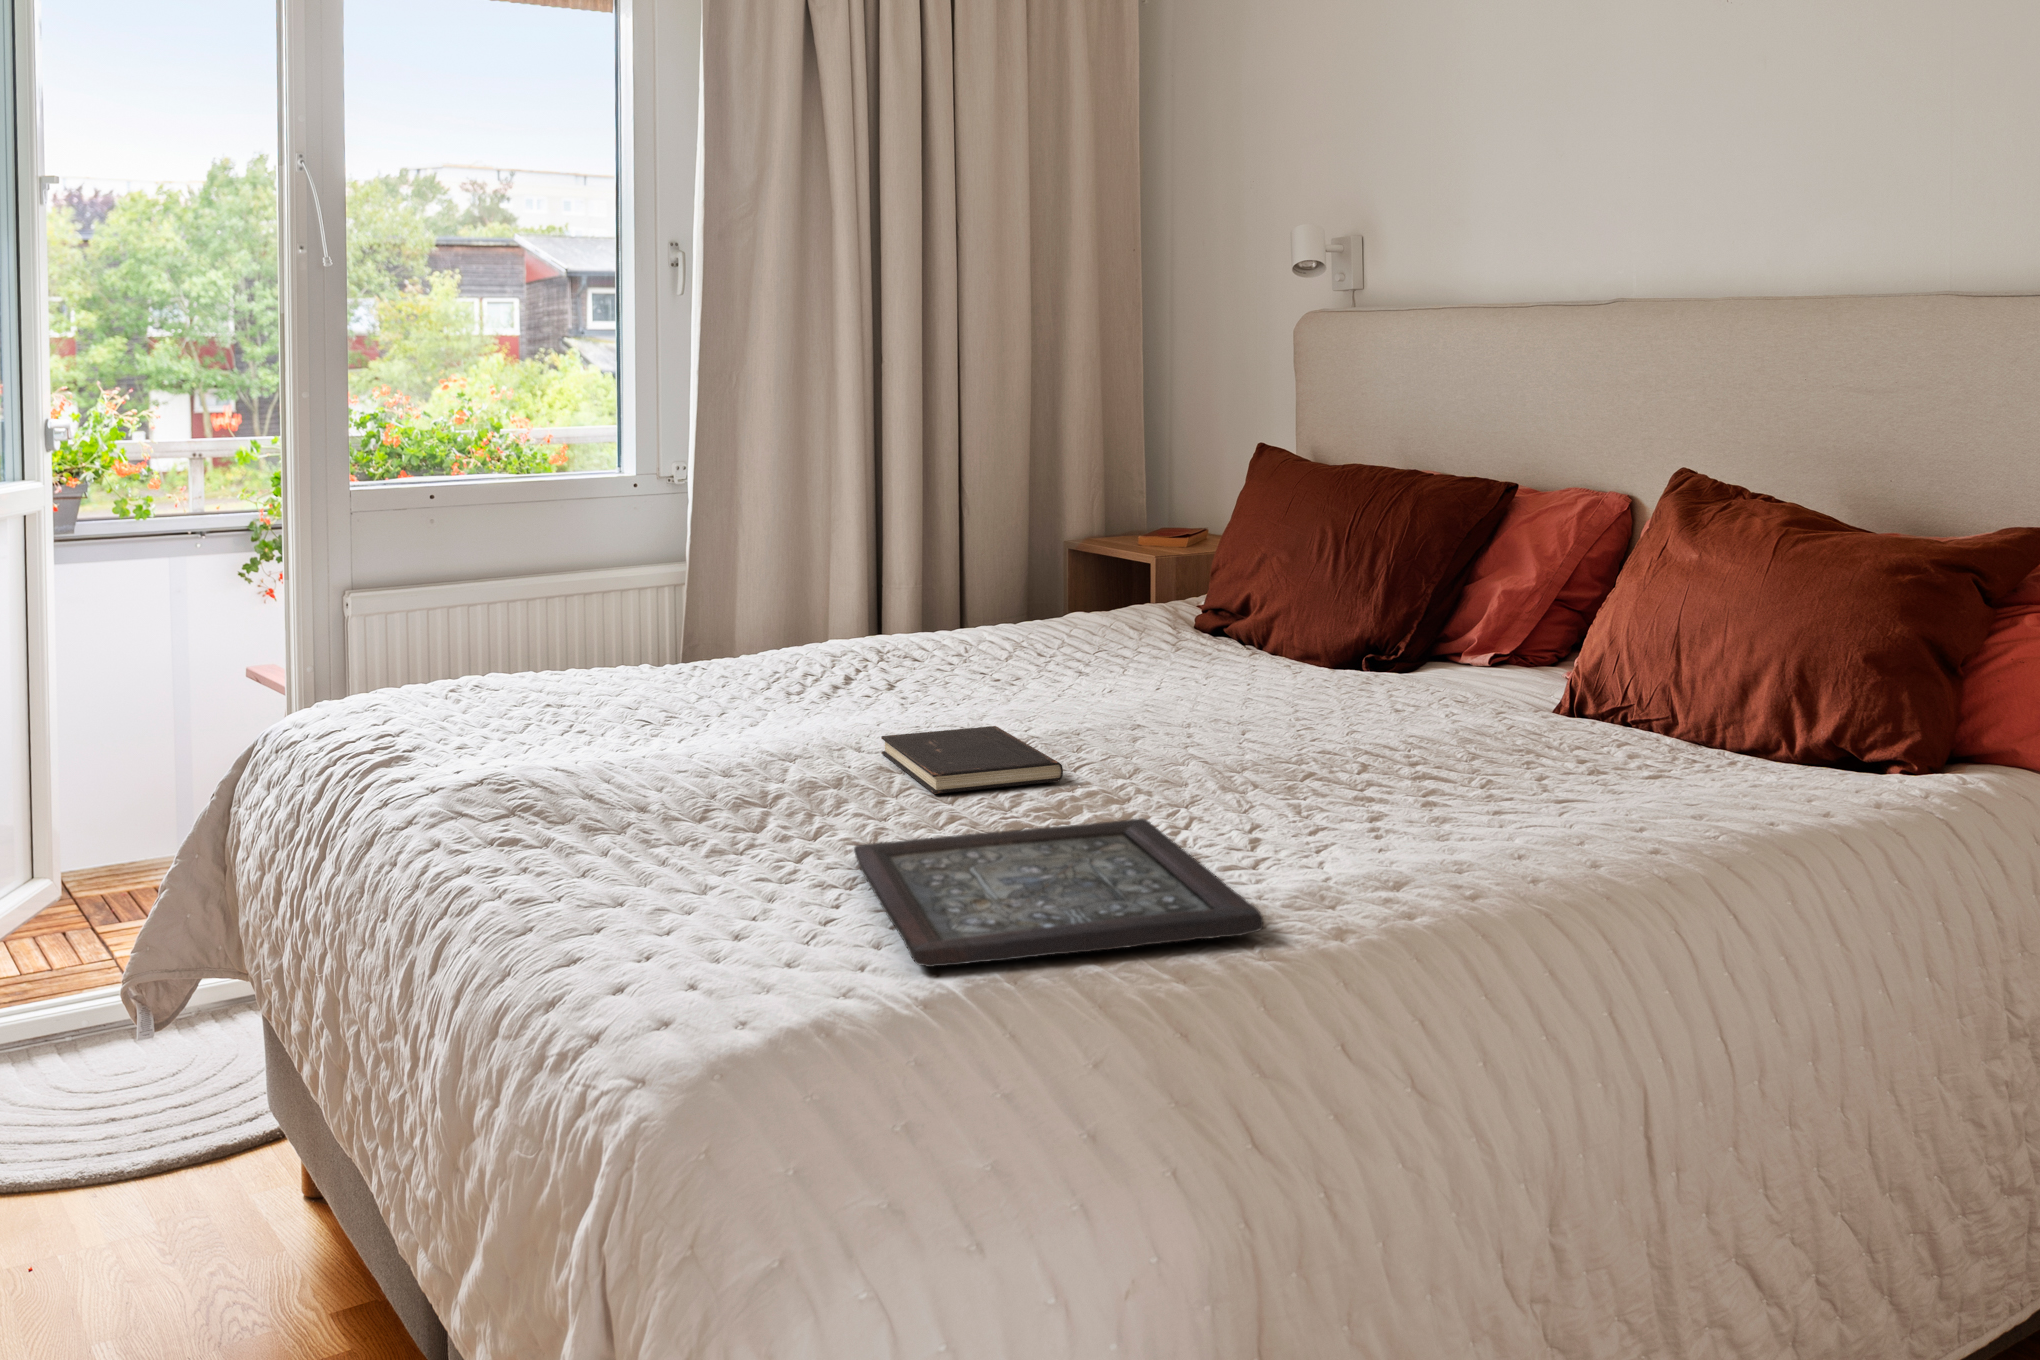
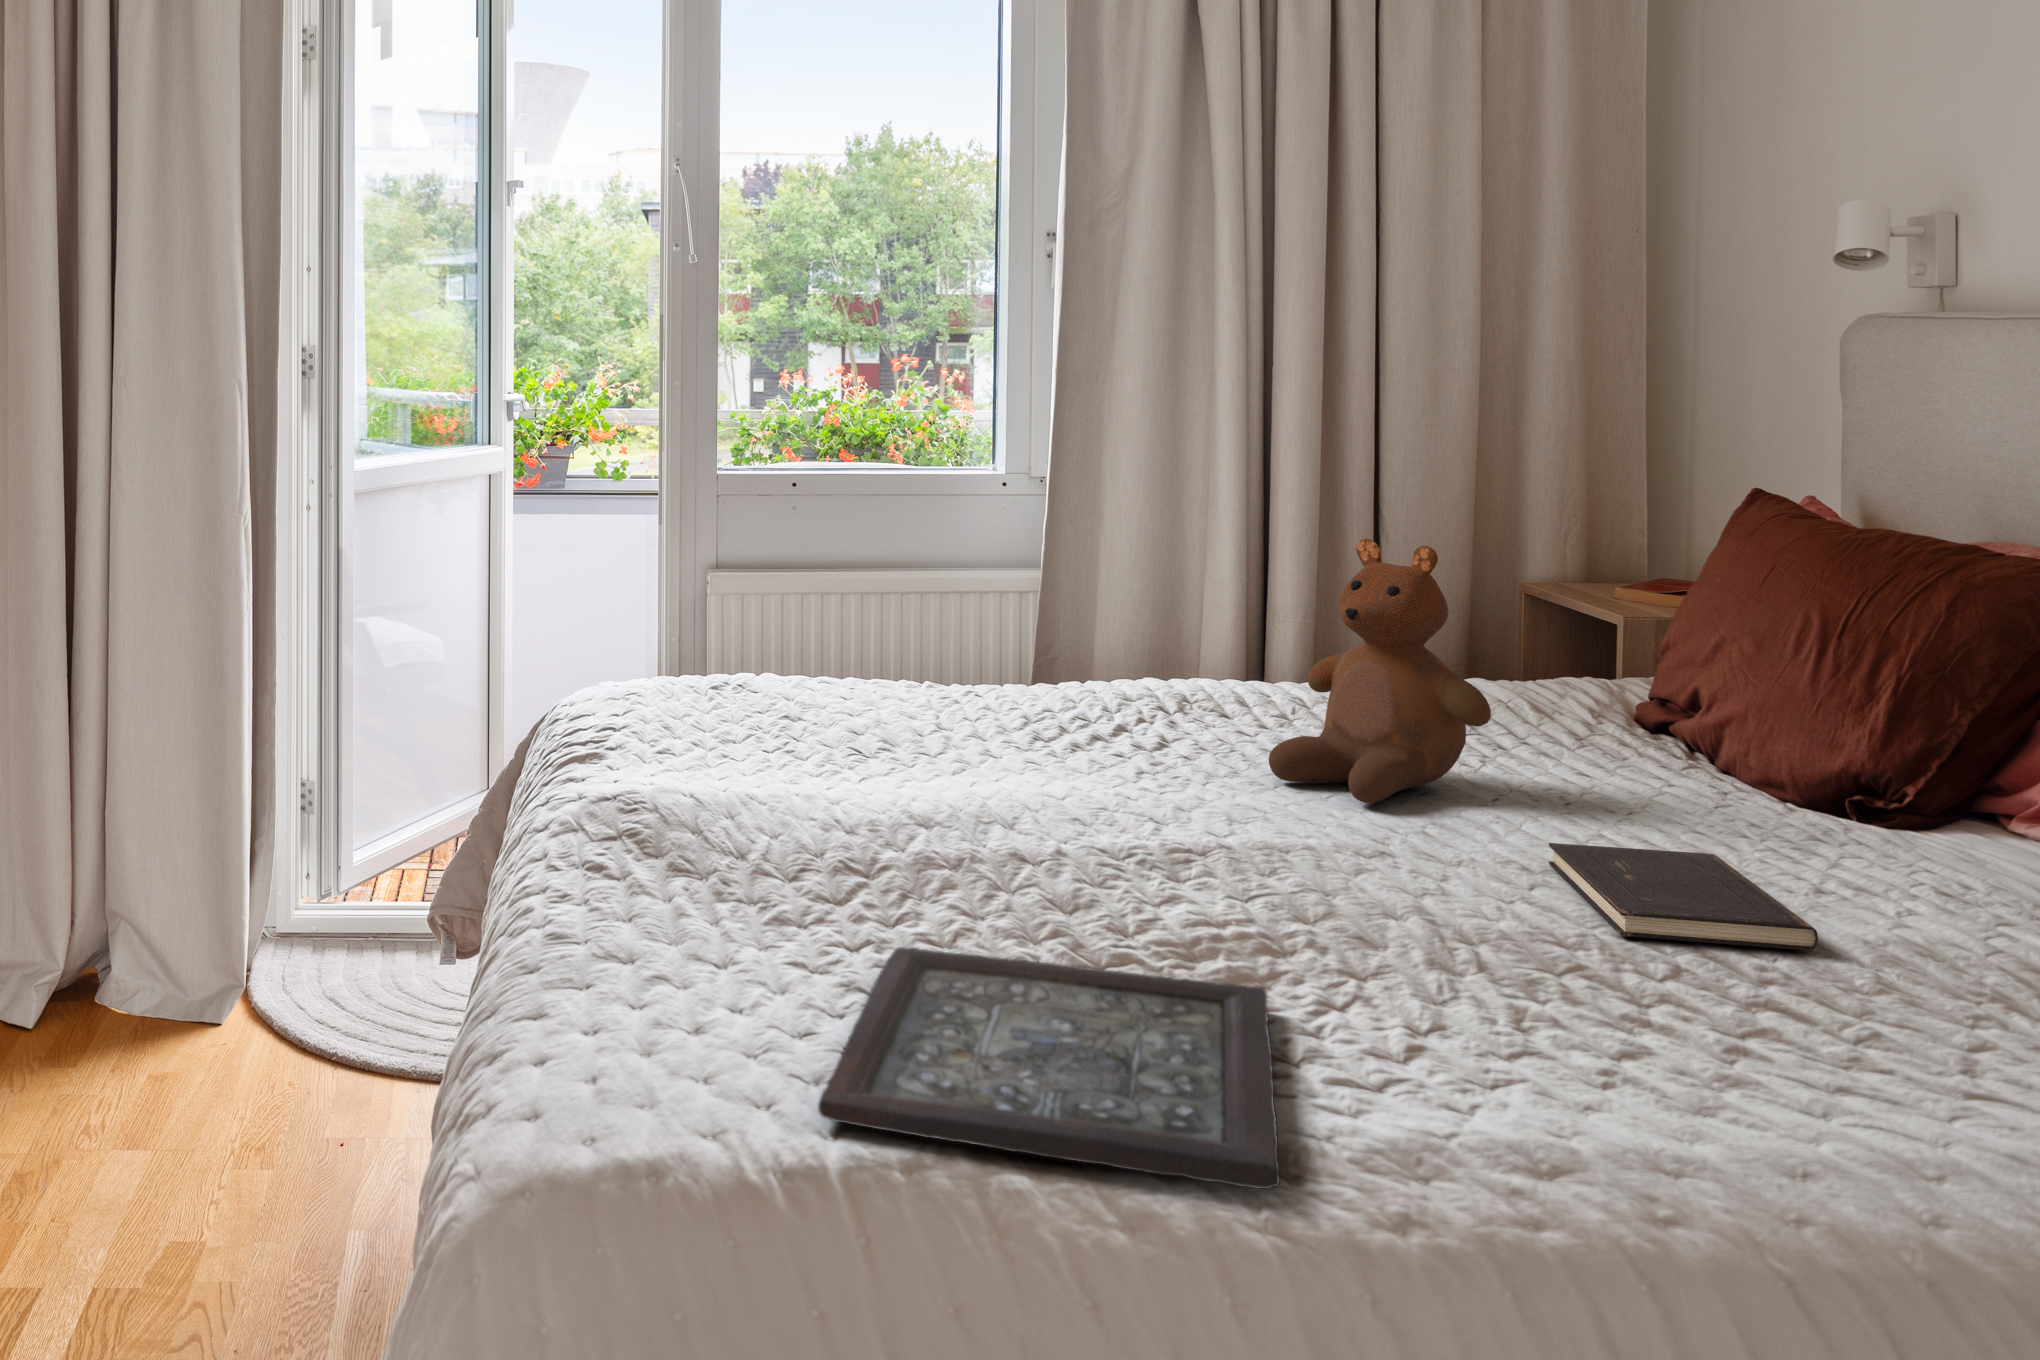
teddy bear: none [1001,487,1163,699] -> present [1269,539,1491,803]
hardcover book: present [881,726,1063,794] -> present [1549,843,1818,951]

